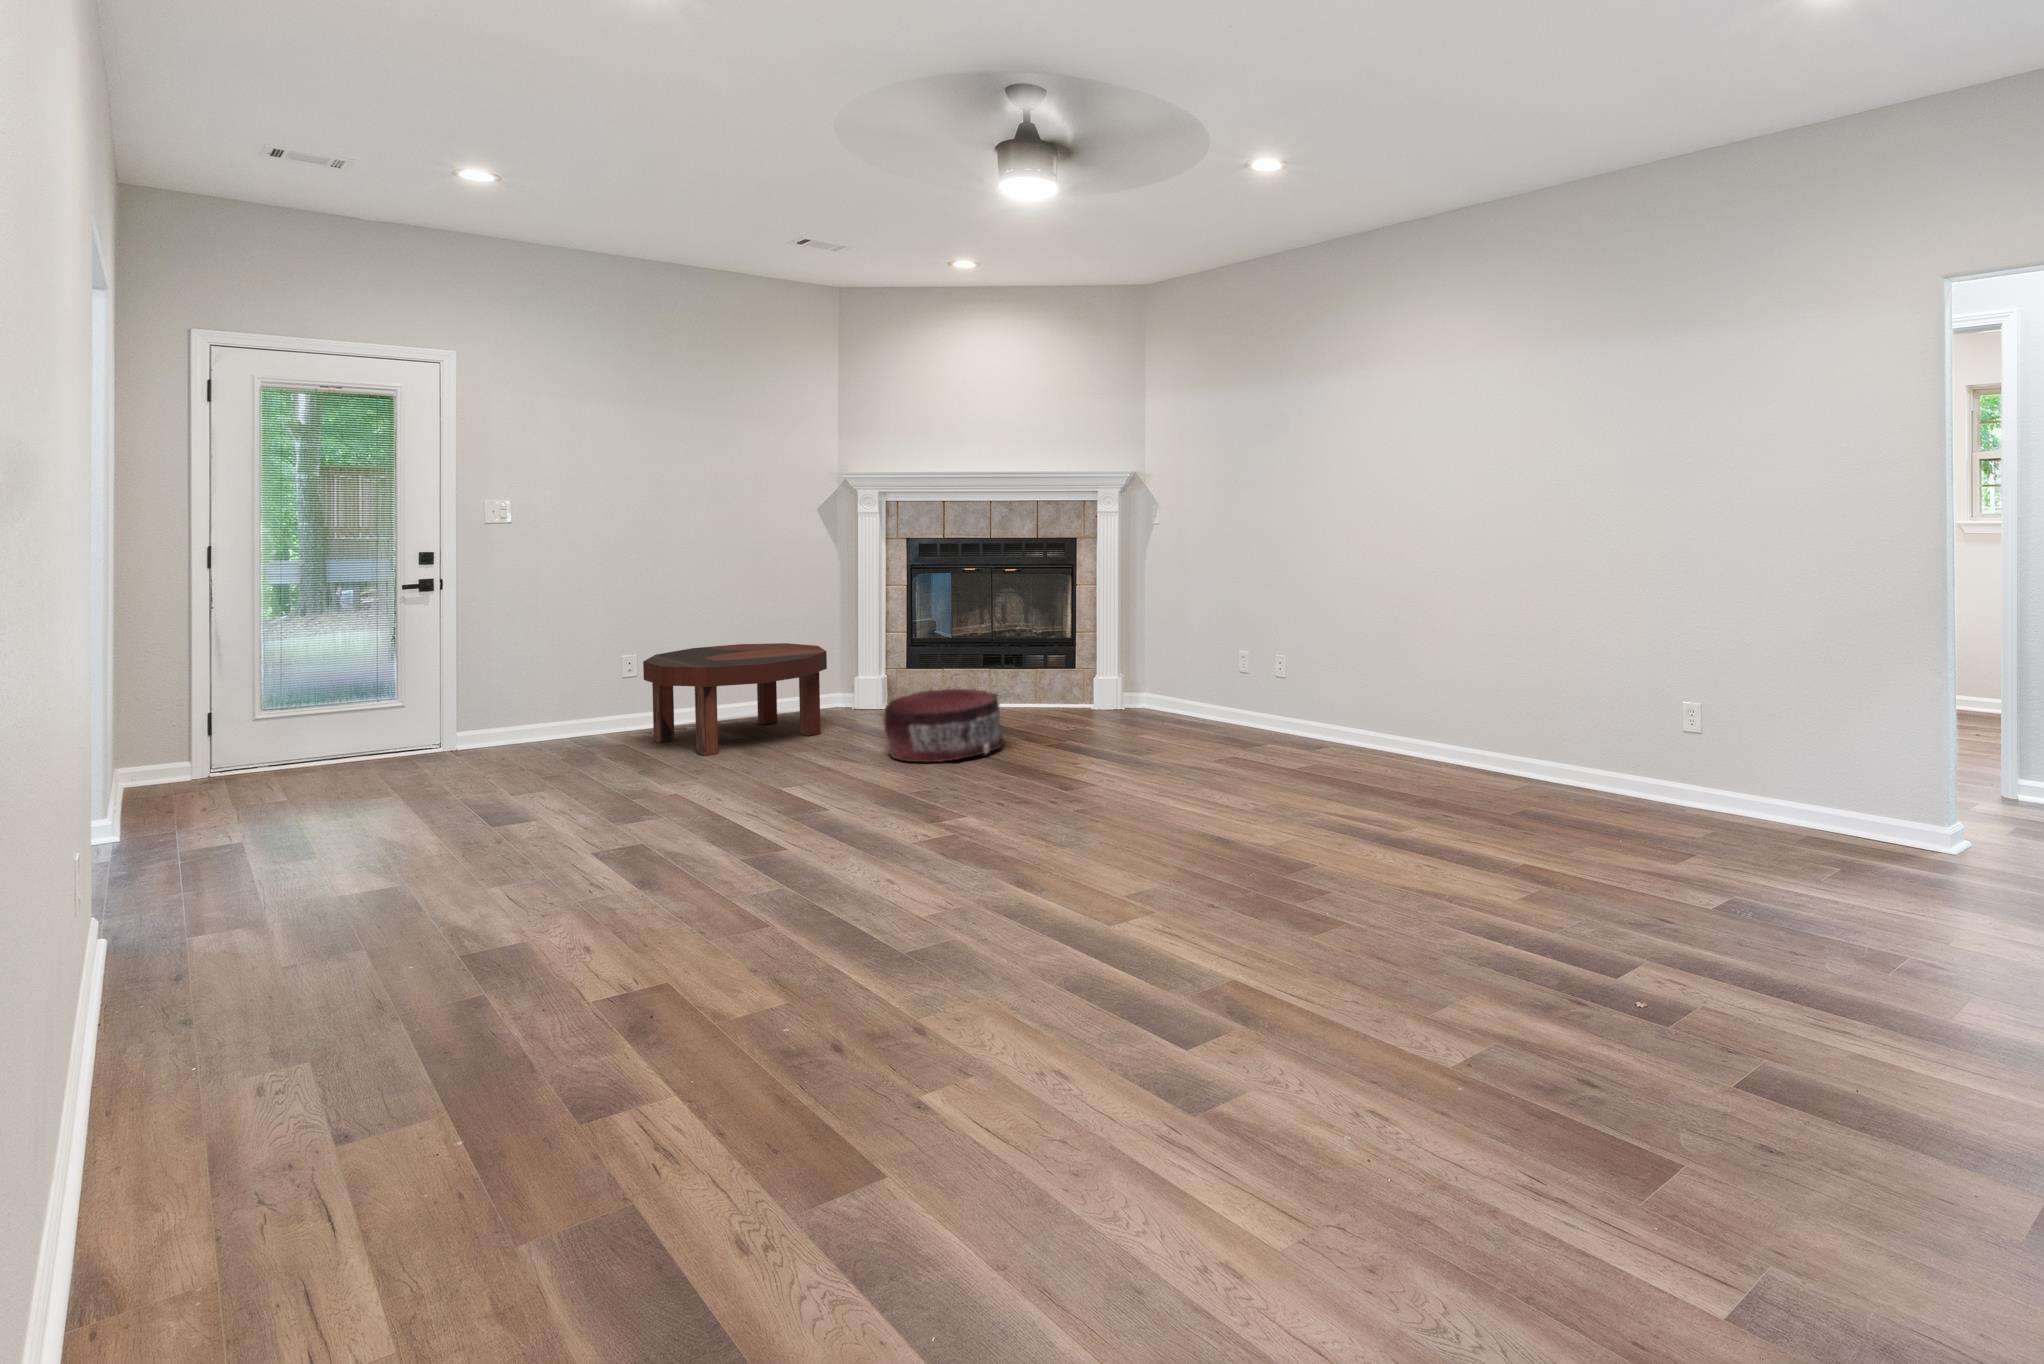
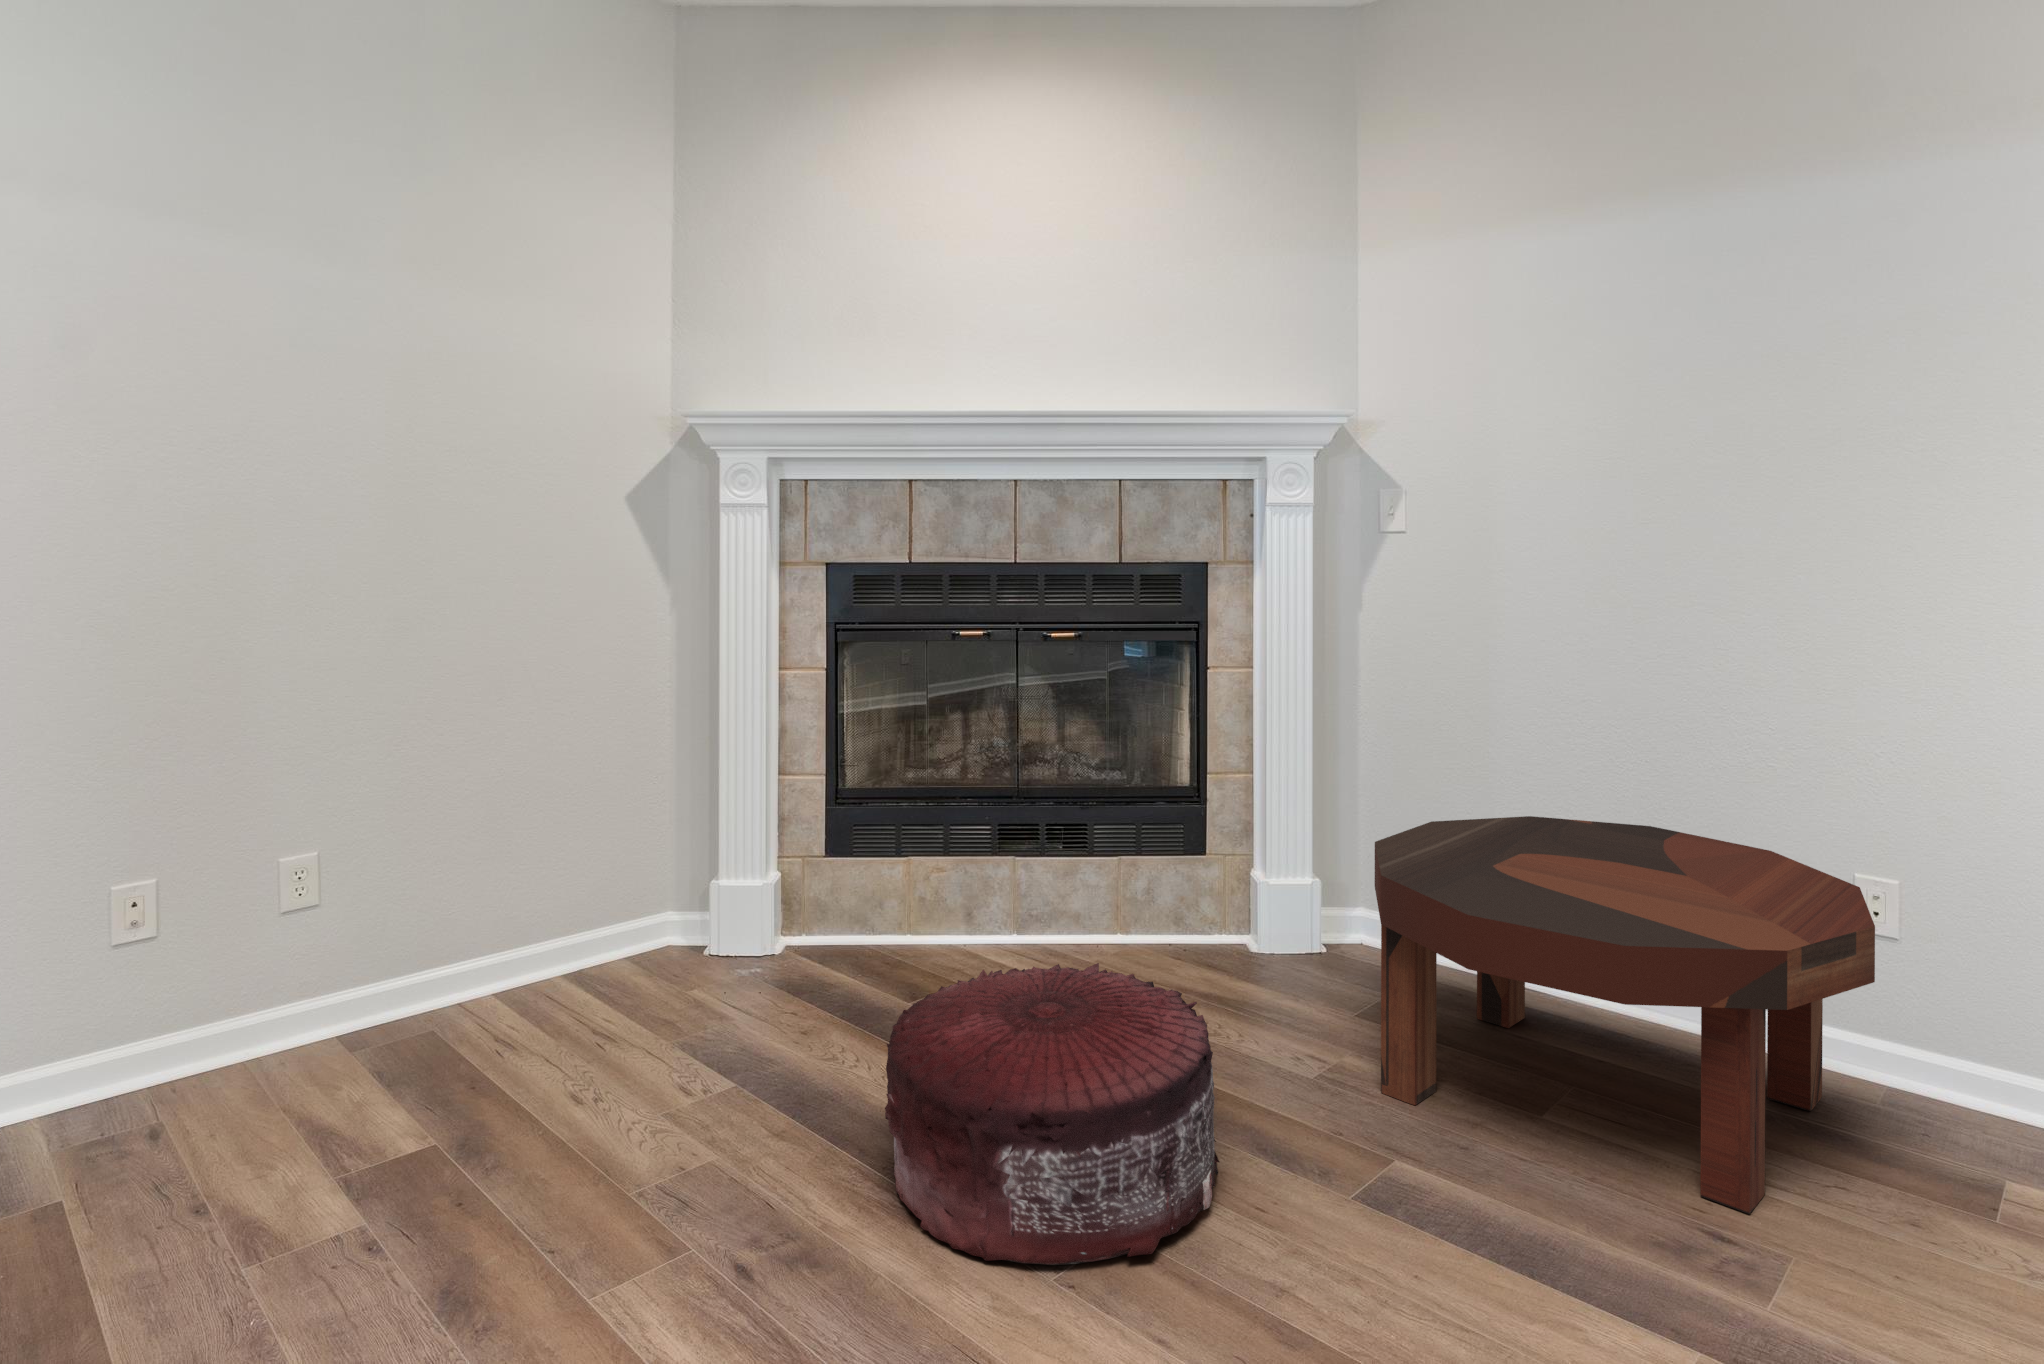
coffee table: present [643,643,827,756] -> present [1375,816,1875,1214]

